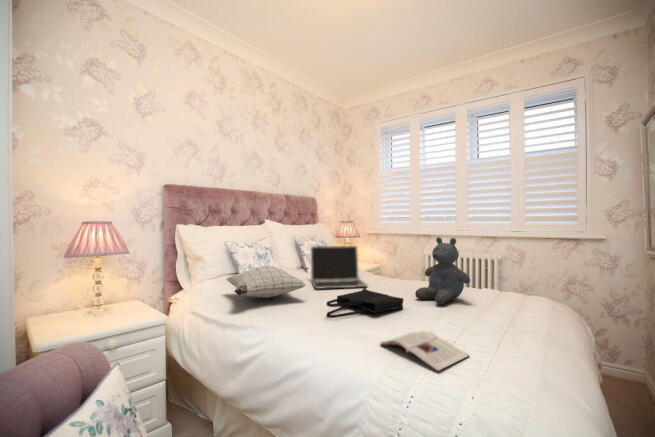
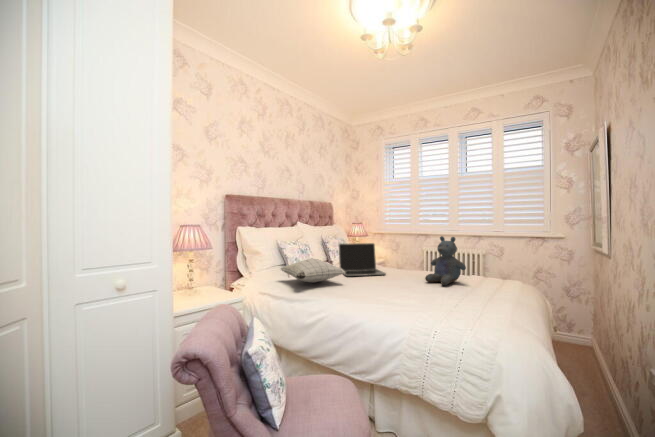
tote bag: present [327,288,404,318] -> none [366,275,419,294]
magazine: present [381,331,469,371] -> none [411,299,471,320]

